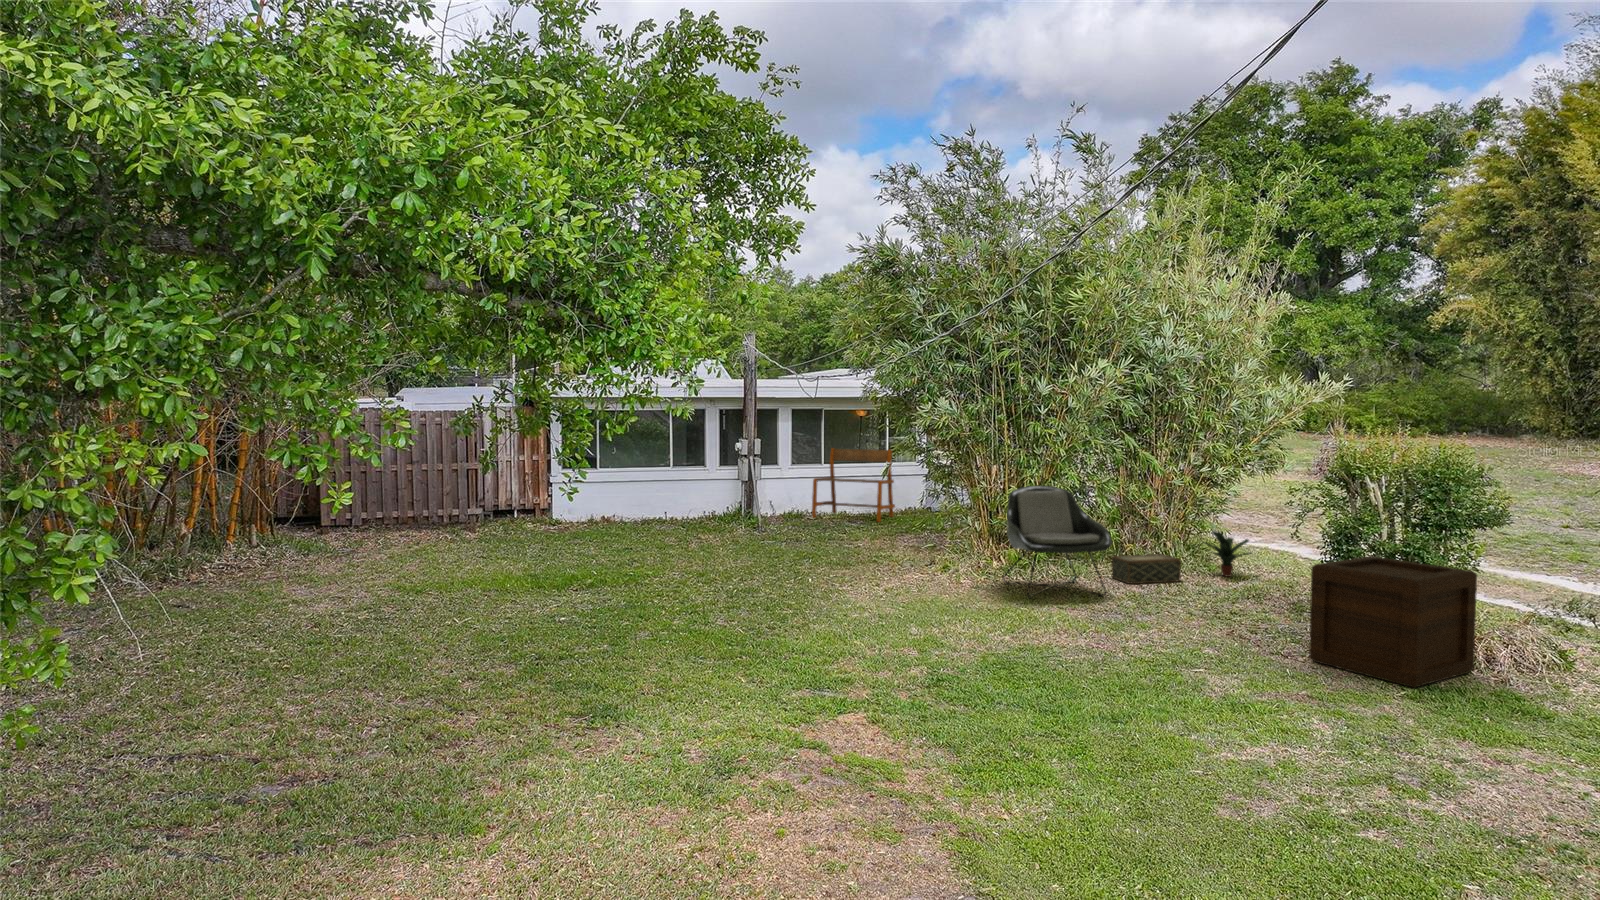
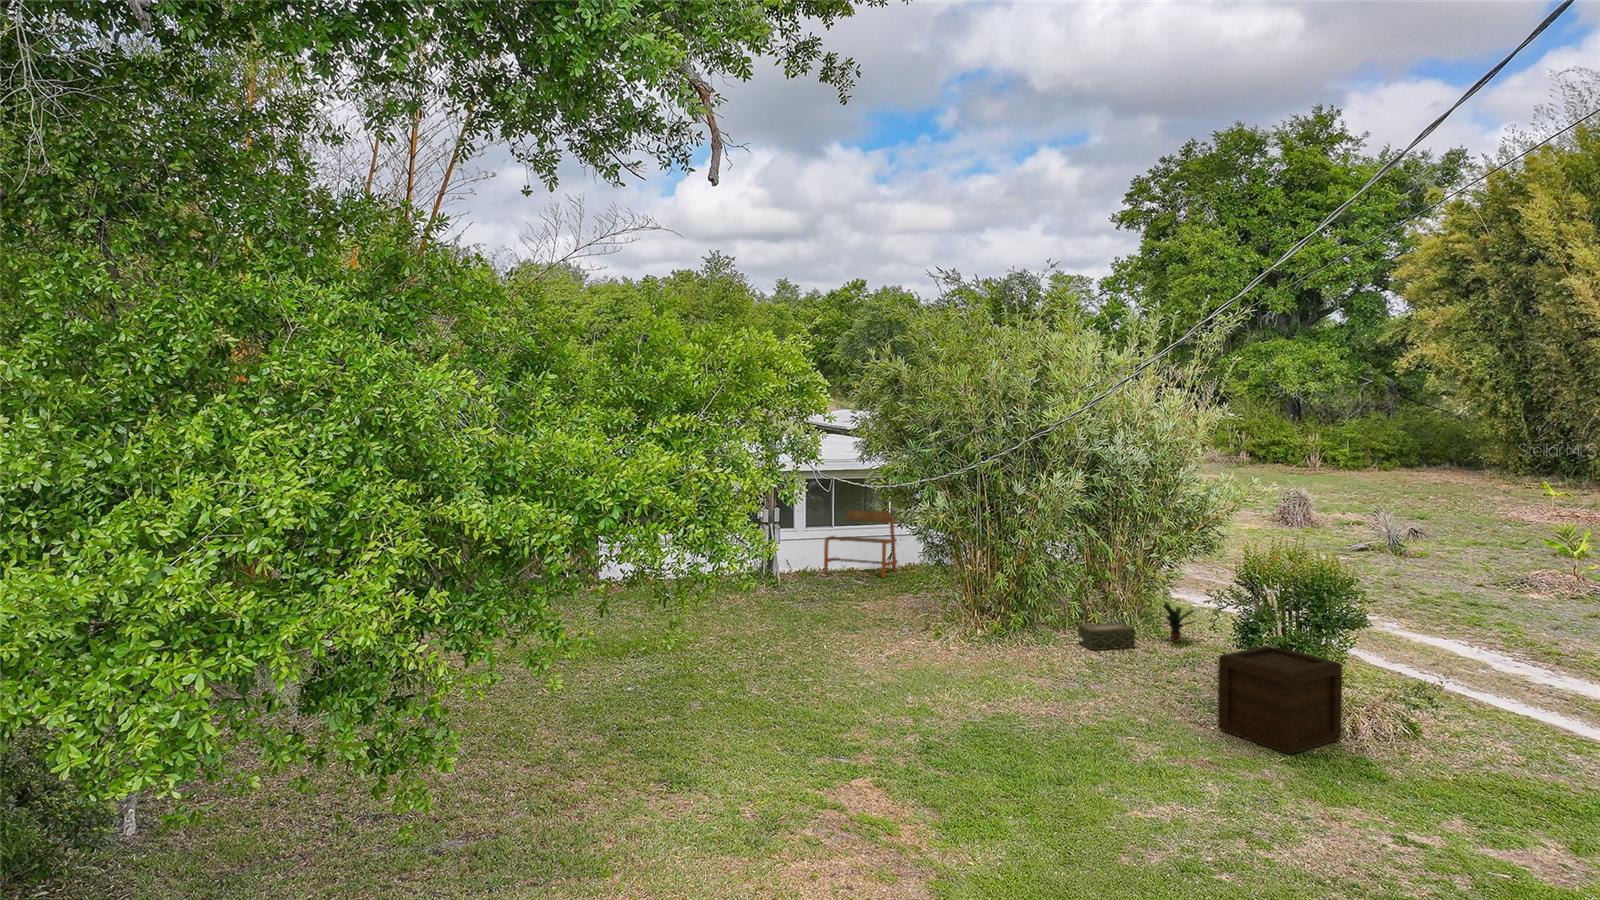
lounge chair: present [1003,486,1112,599] -> none [986,568,1075,667]

